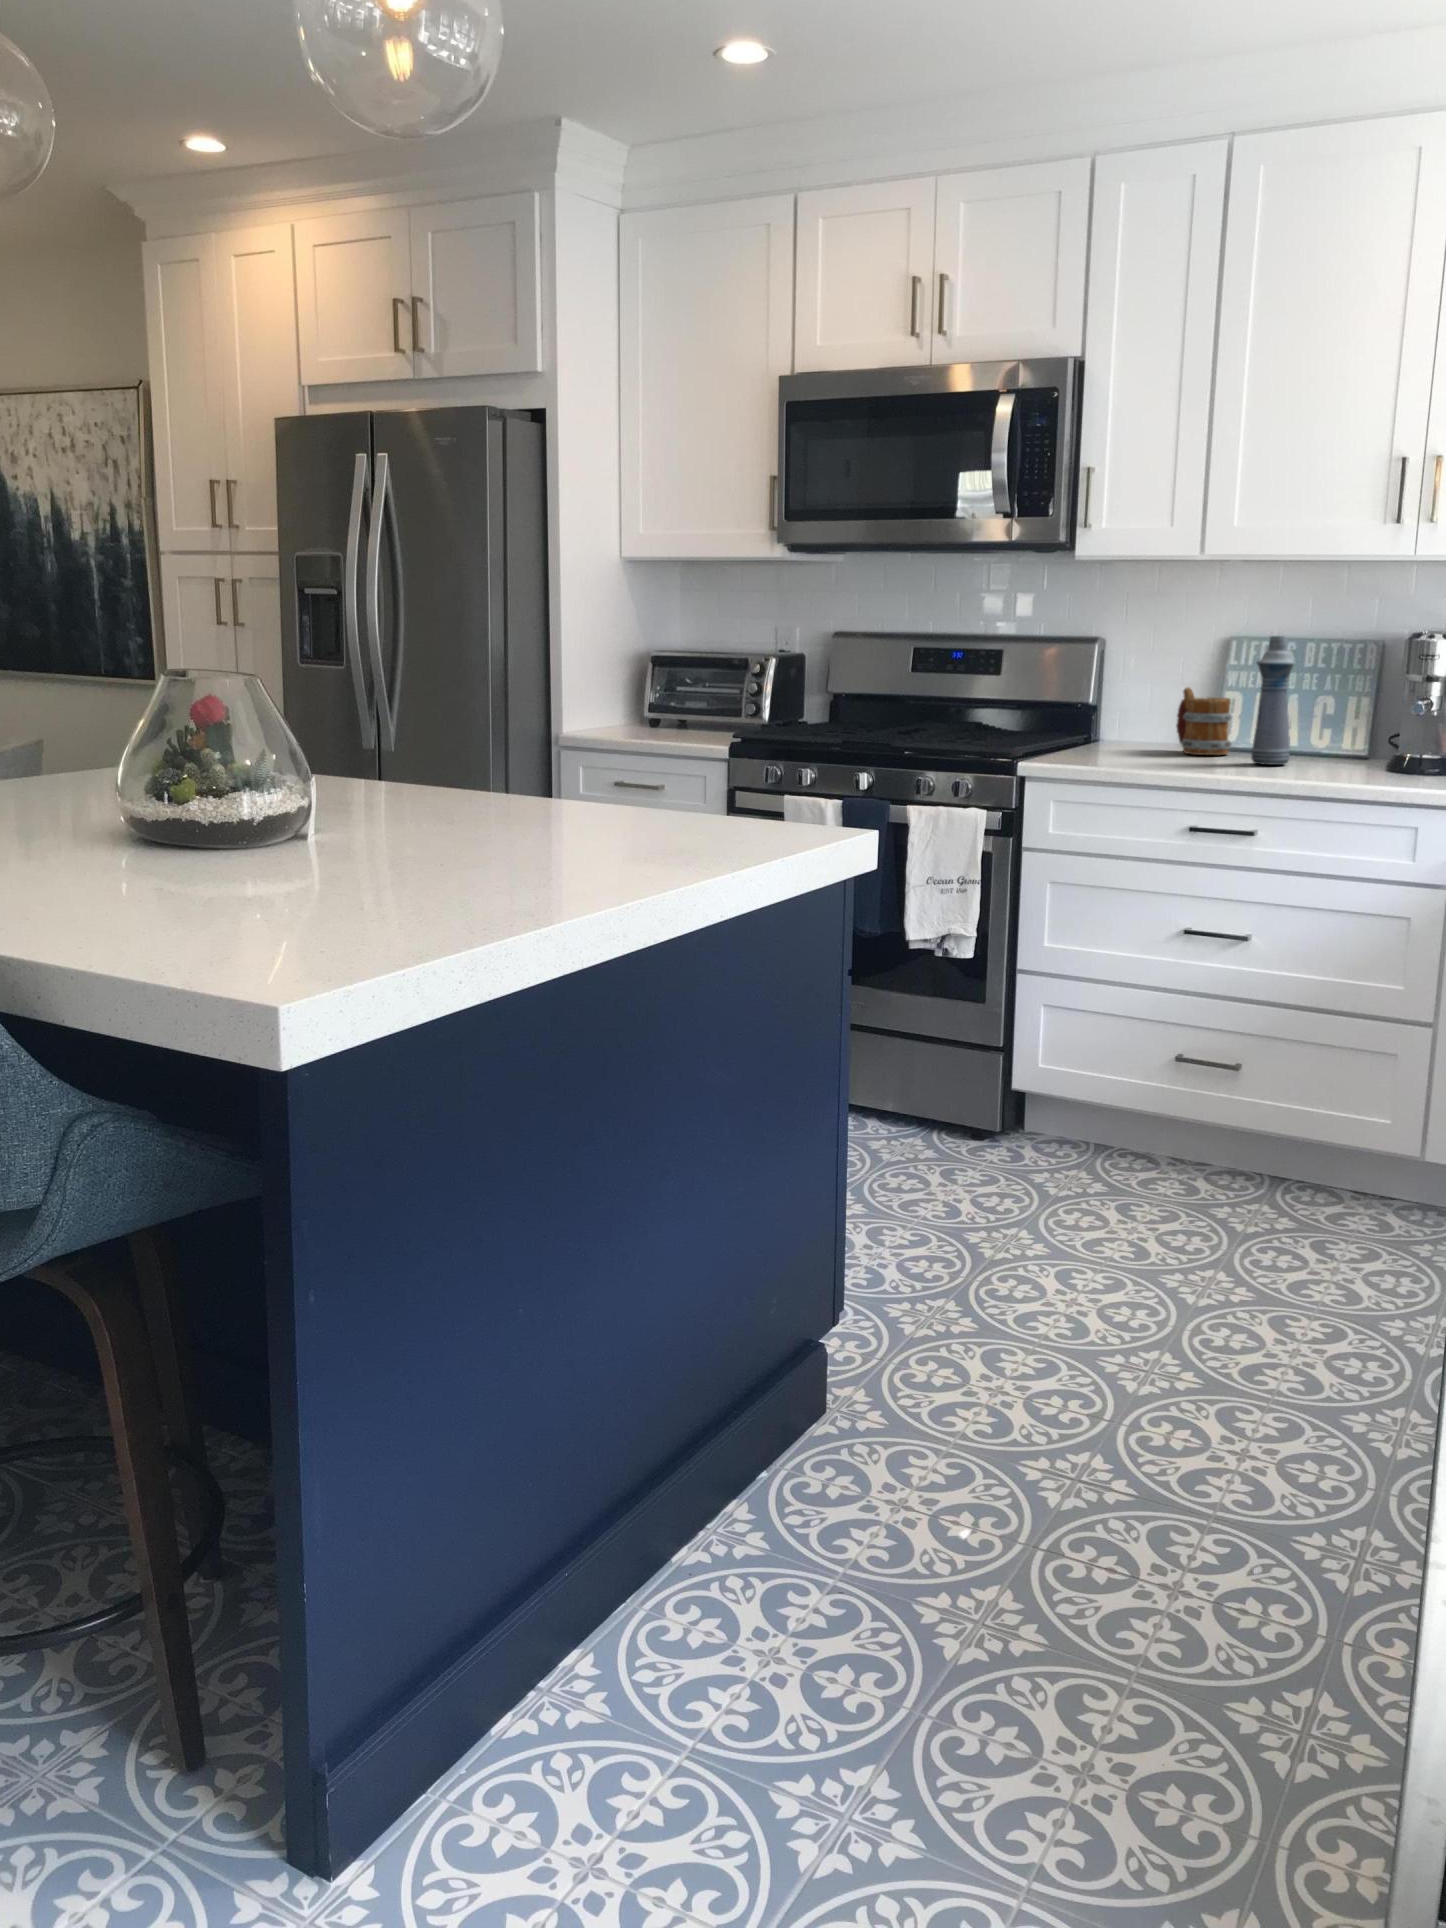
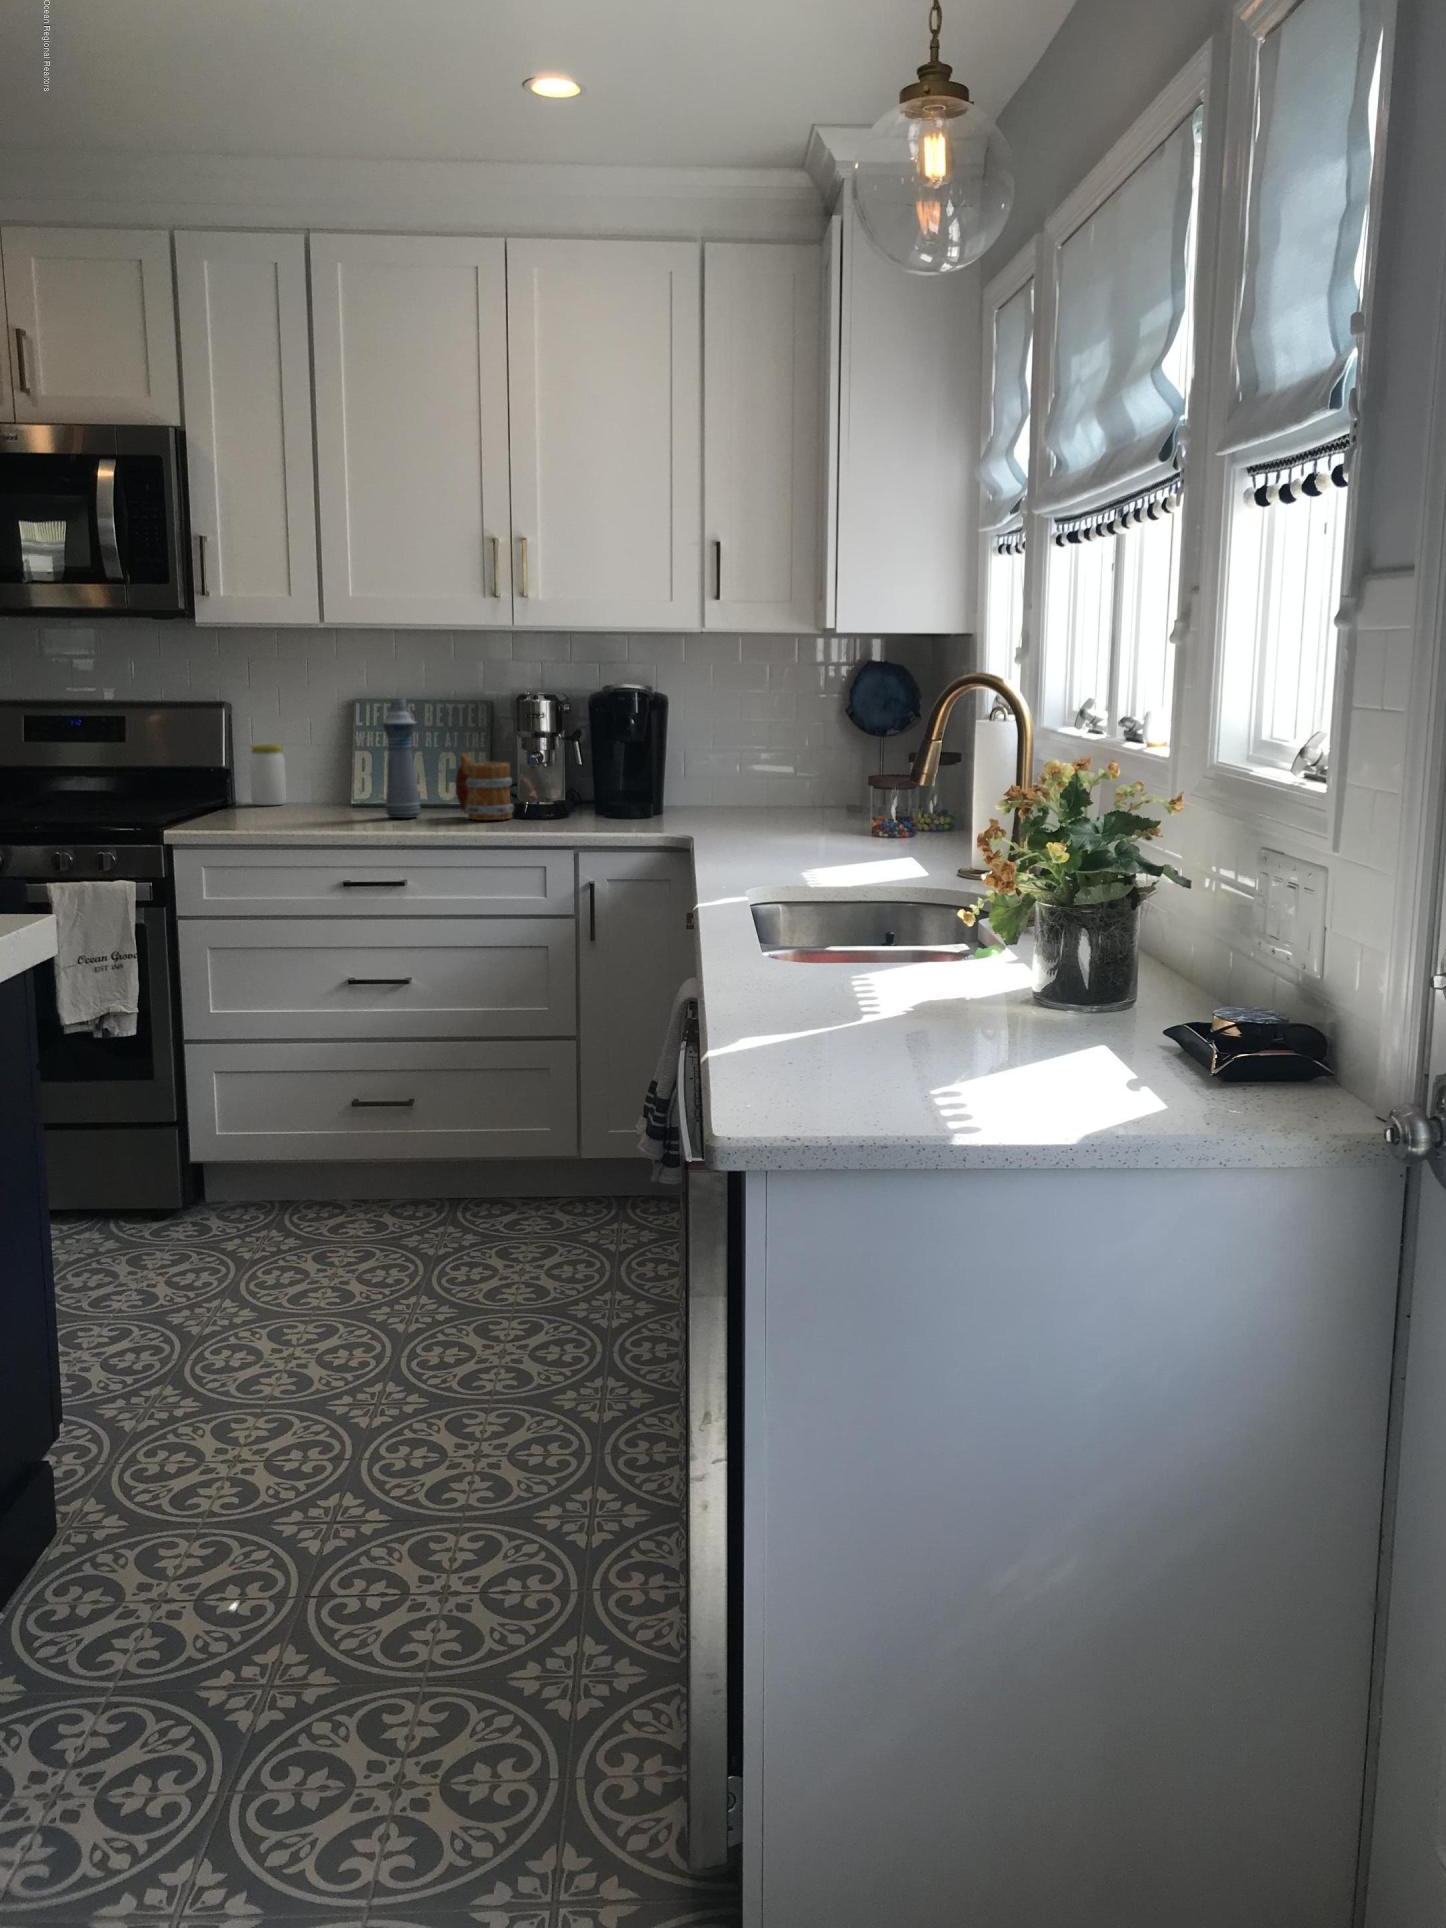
jar: none [1117,682,1155,744] -> present [249,744,286,805]
mug: present [1176,688,1232,755] -> present [456,753,514,820]

